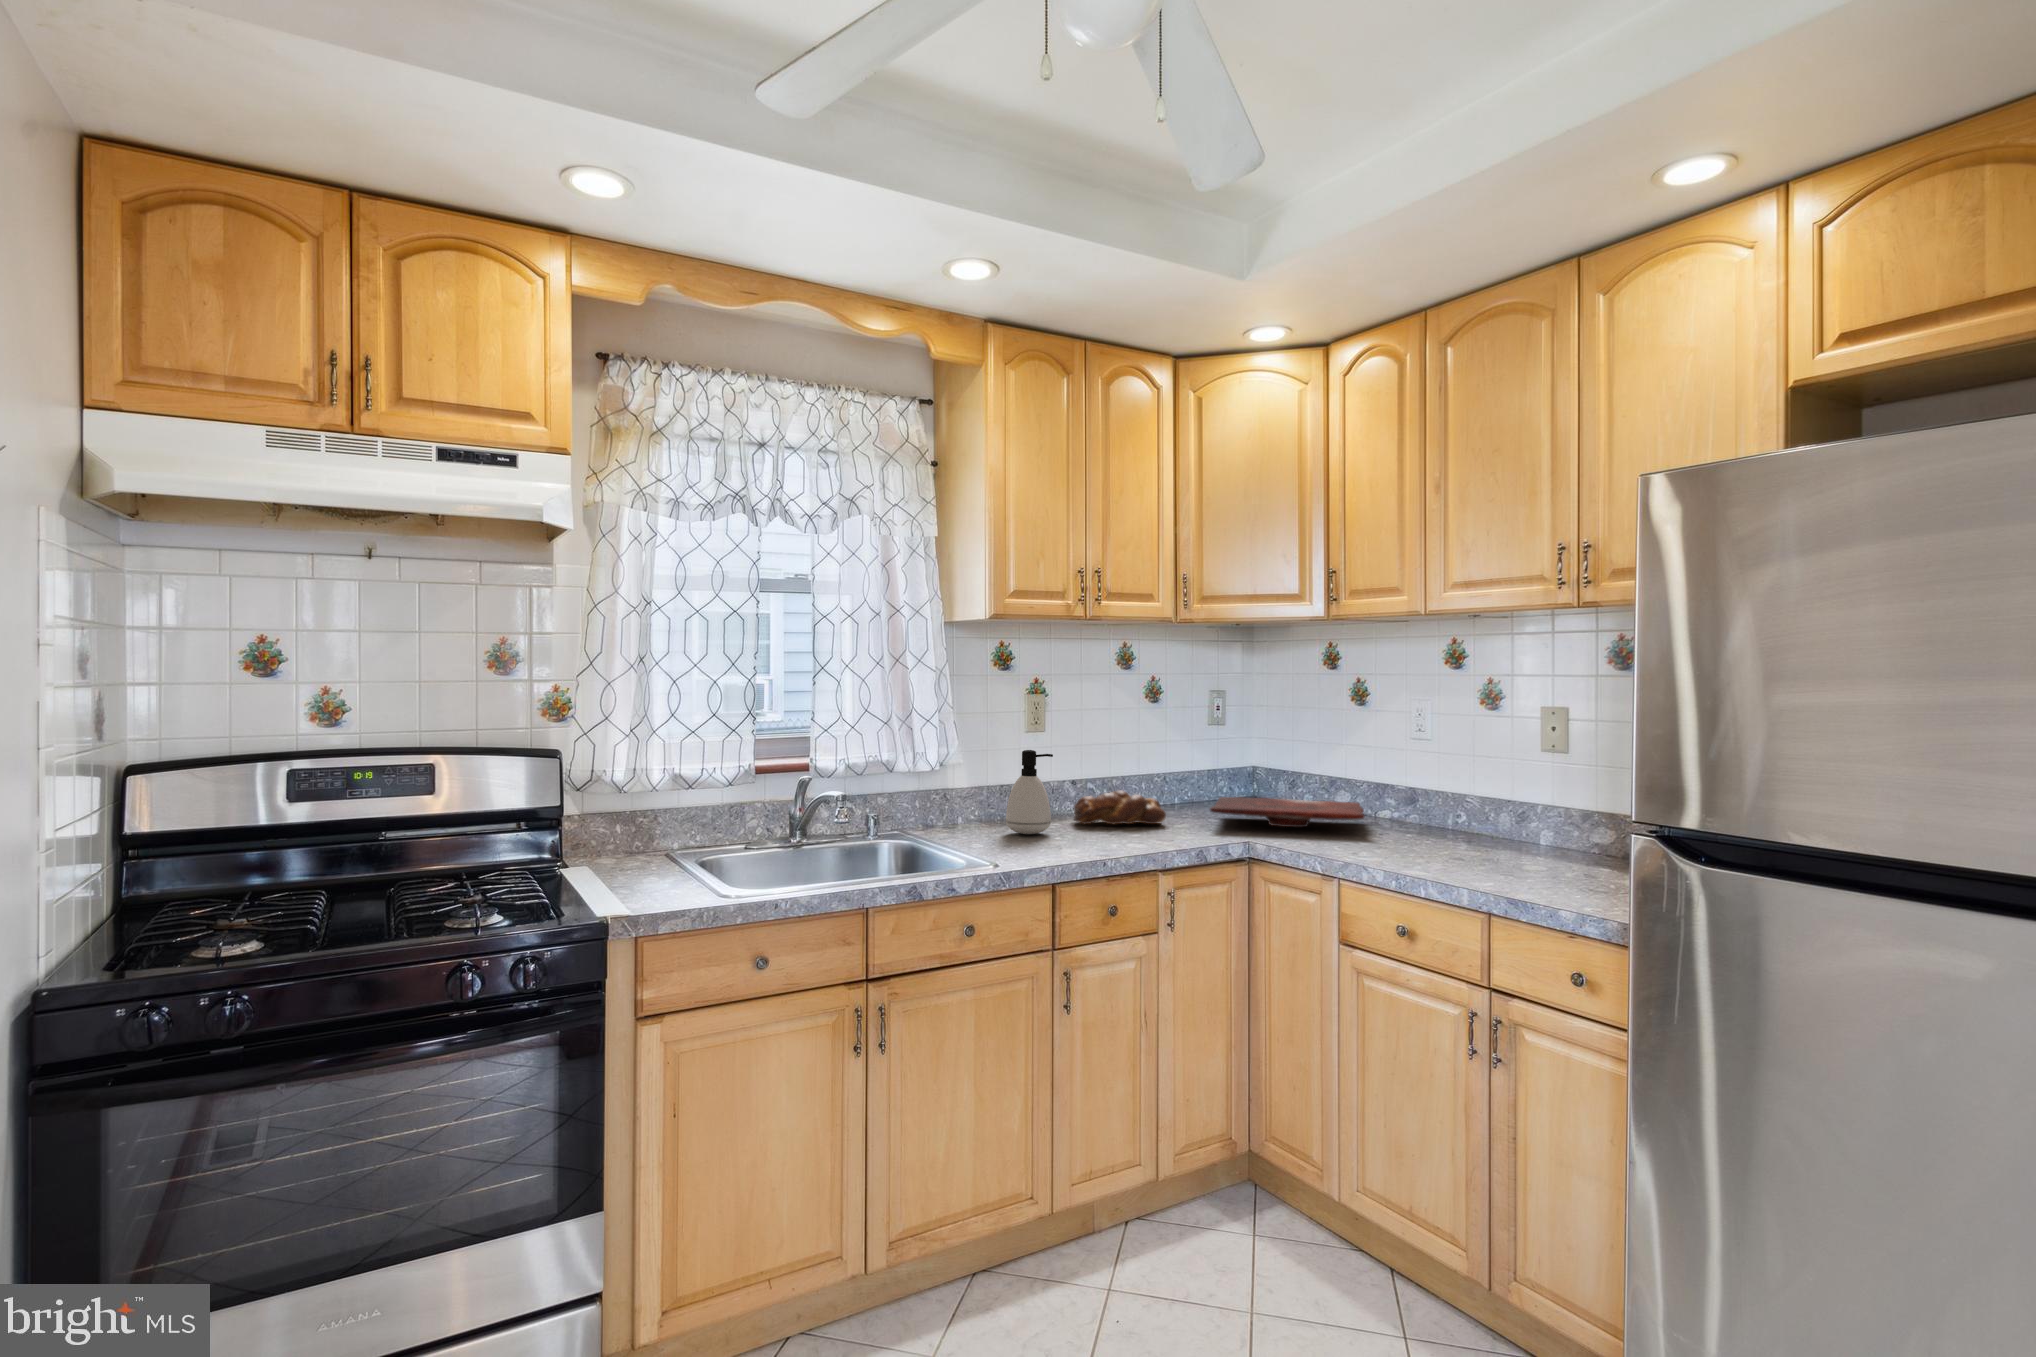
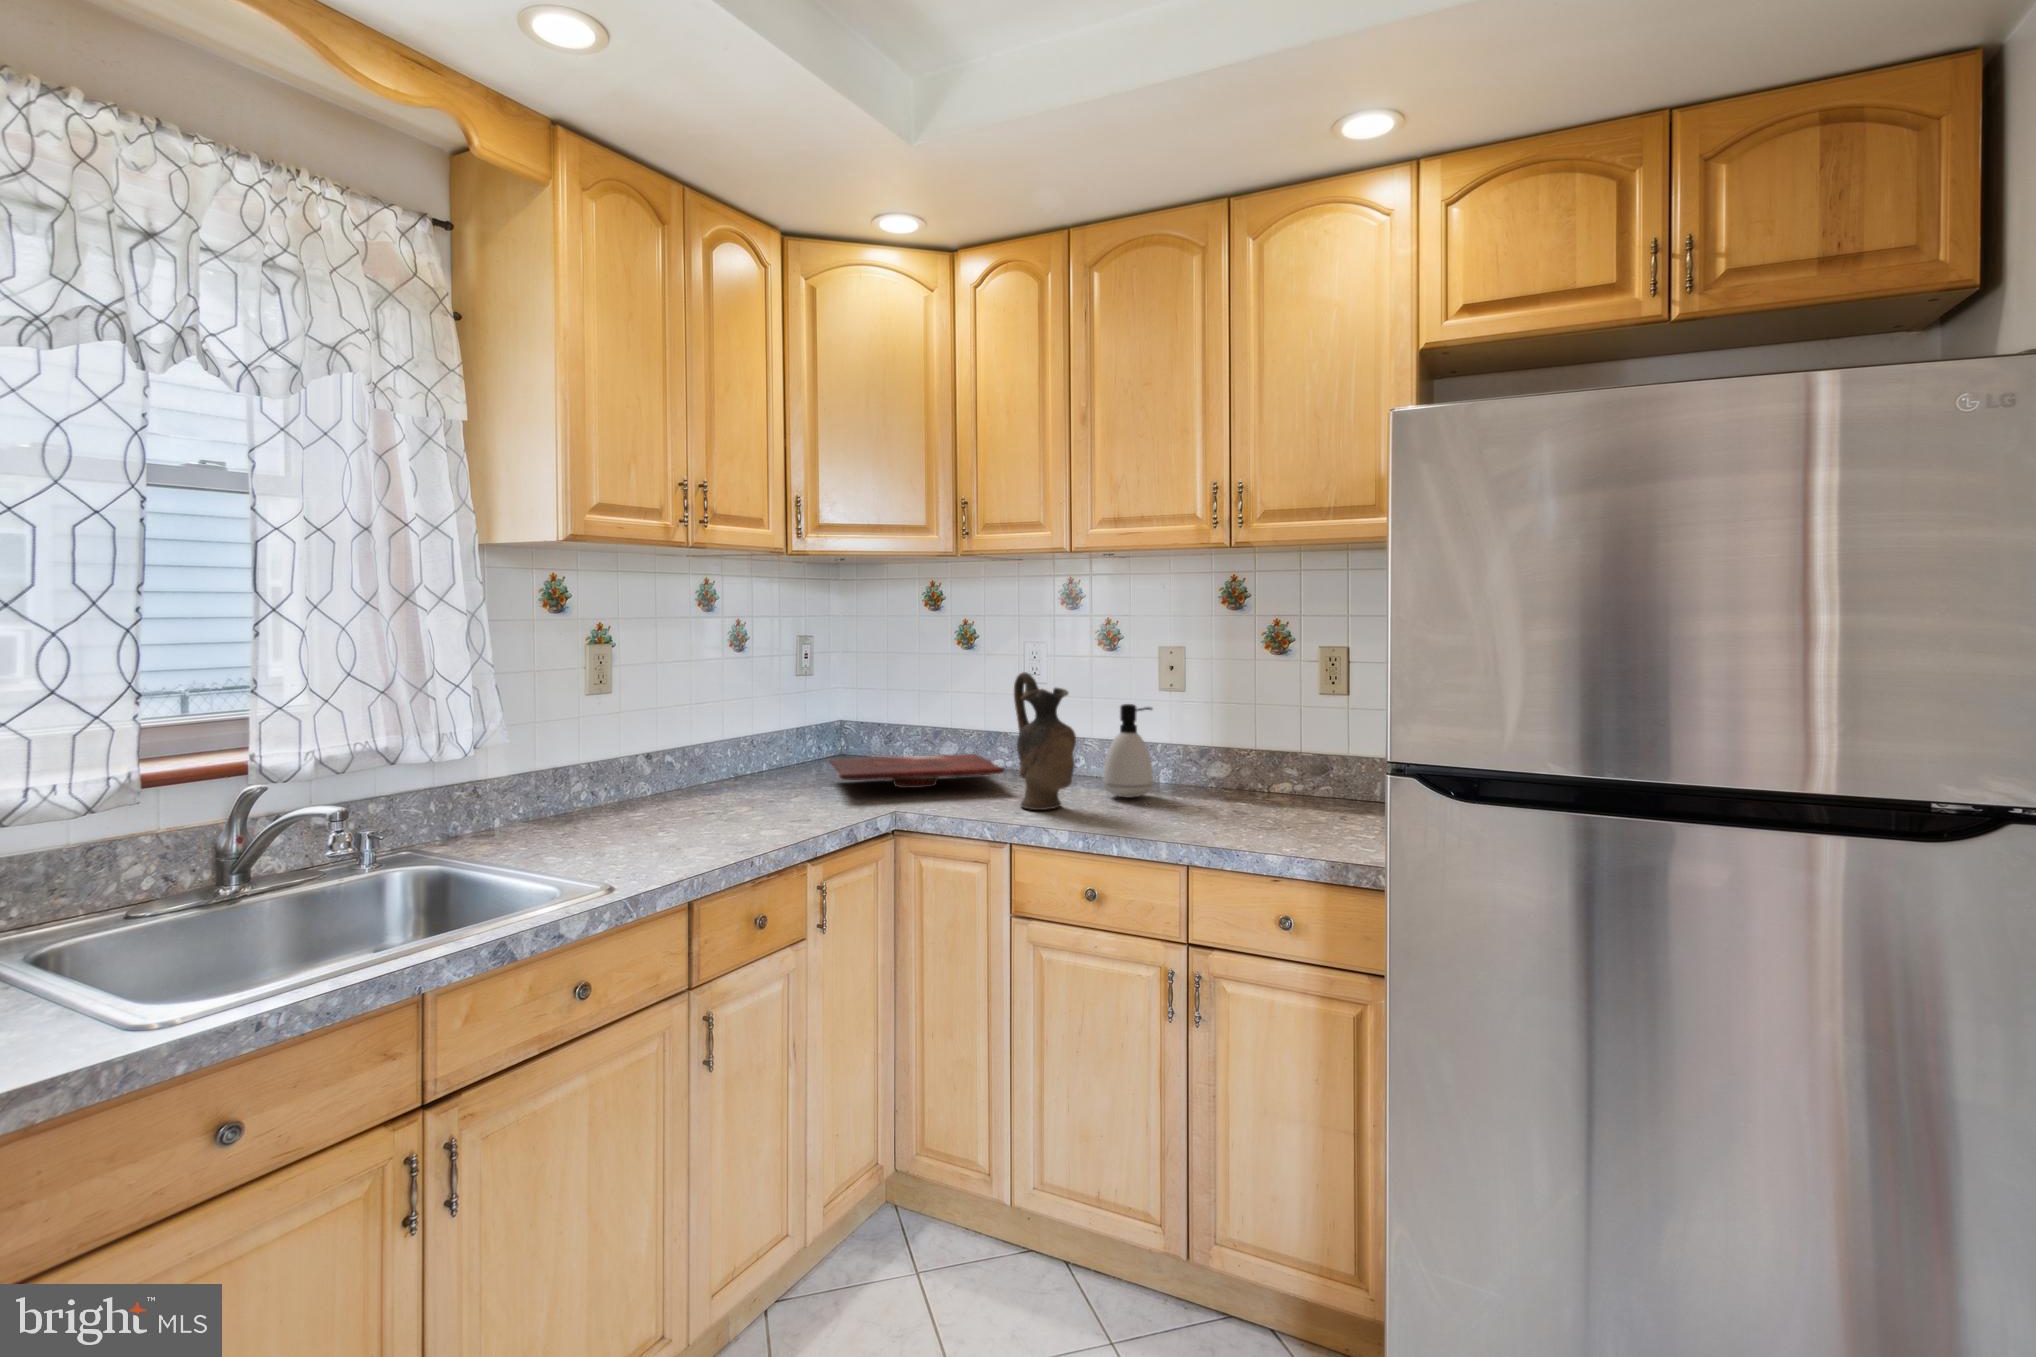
ceramic pitcher: none [1361,724,1419,853] -> present [1014,672,1076,810]
soap dispenser: present [1006,750,1053,834] -> present [1103,704,1153,798]
bread loaf: present [1074,790,1166,824] -> none [664,761,783,808]

